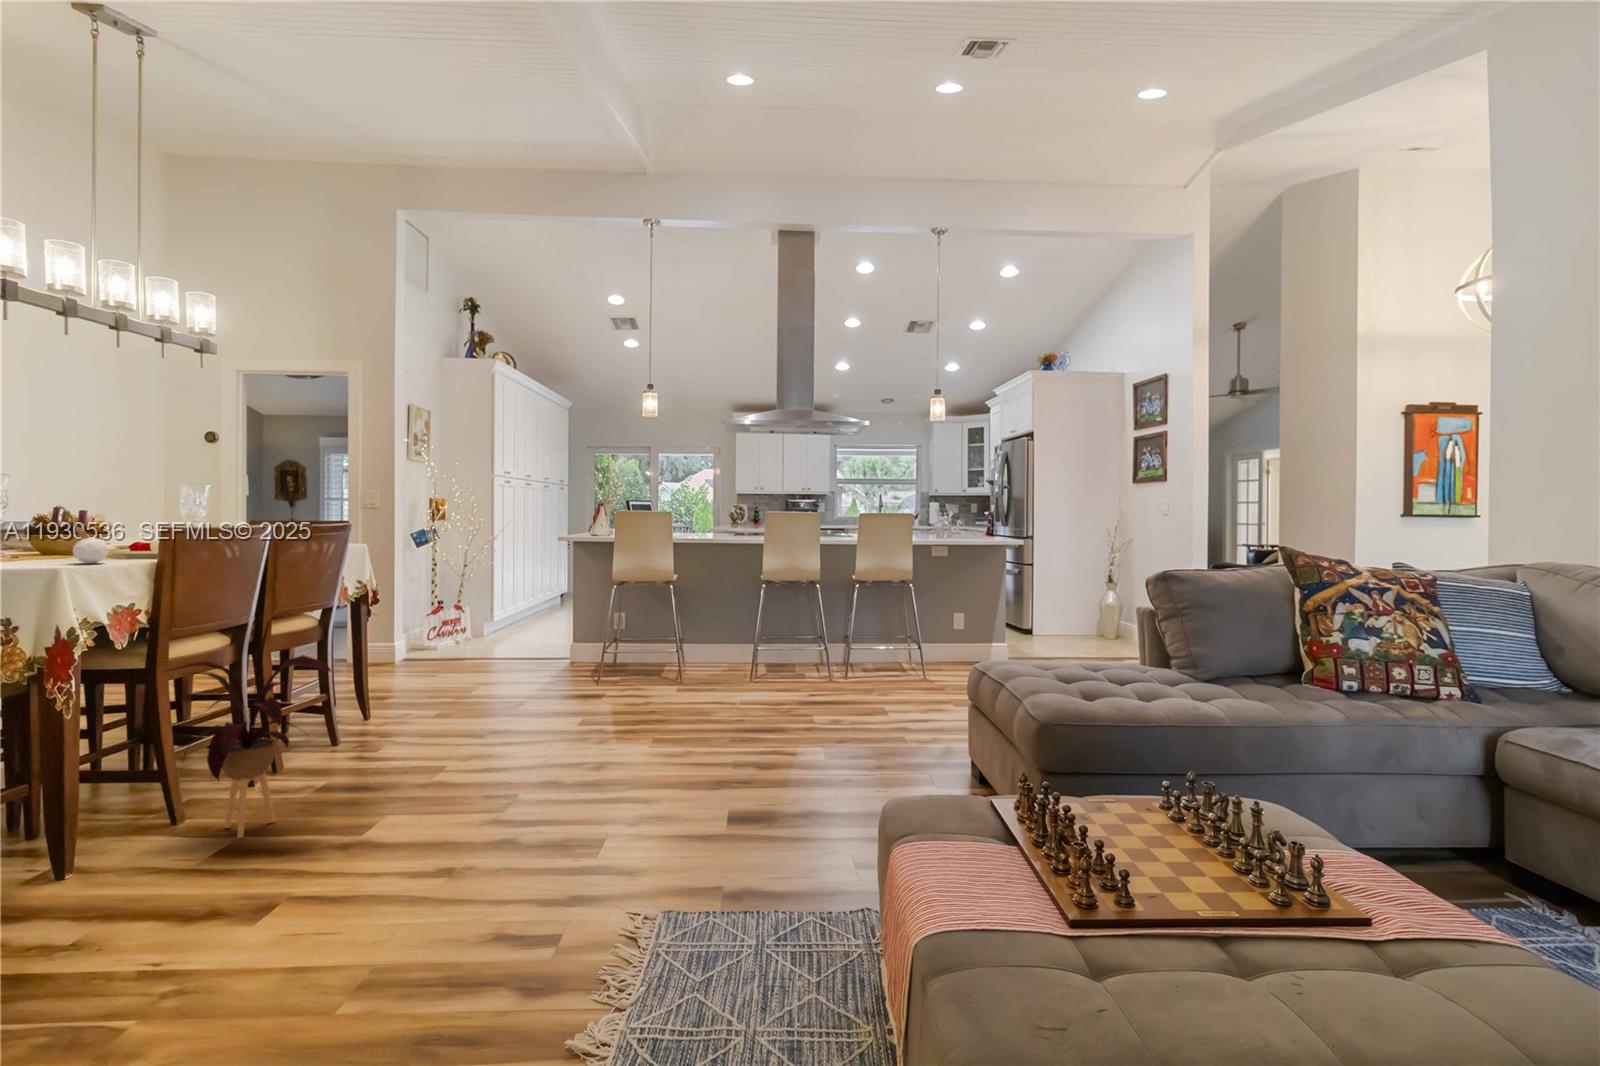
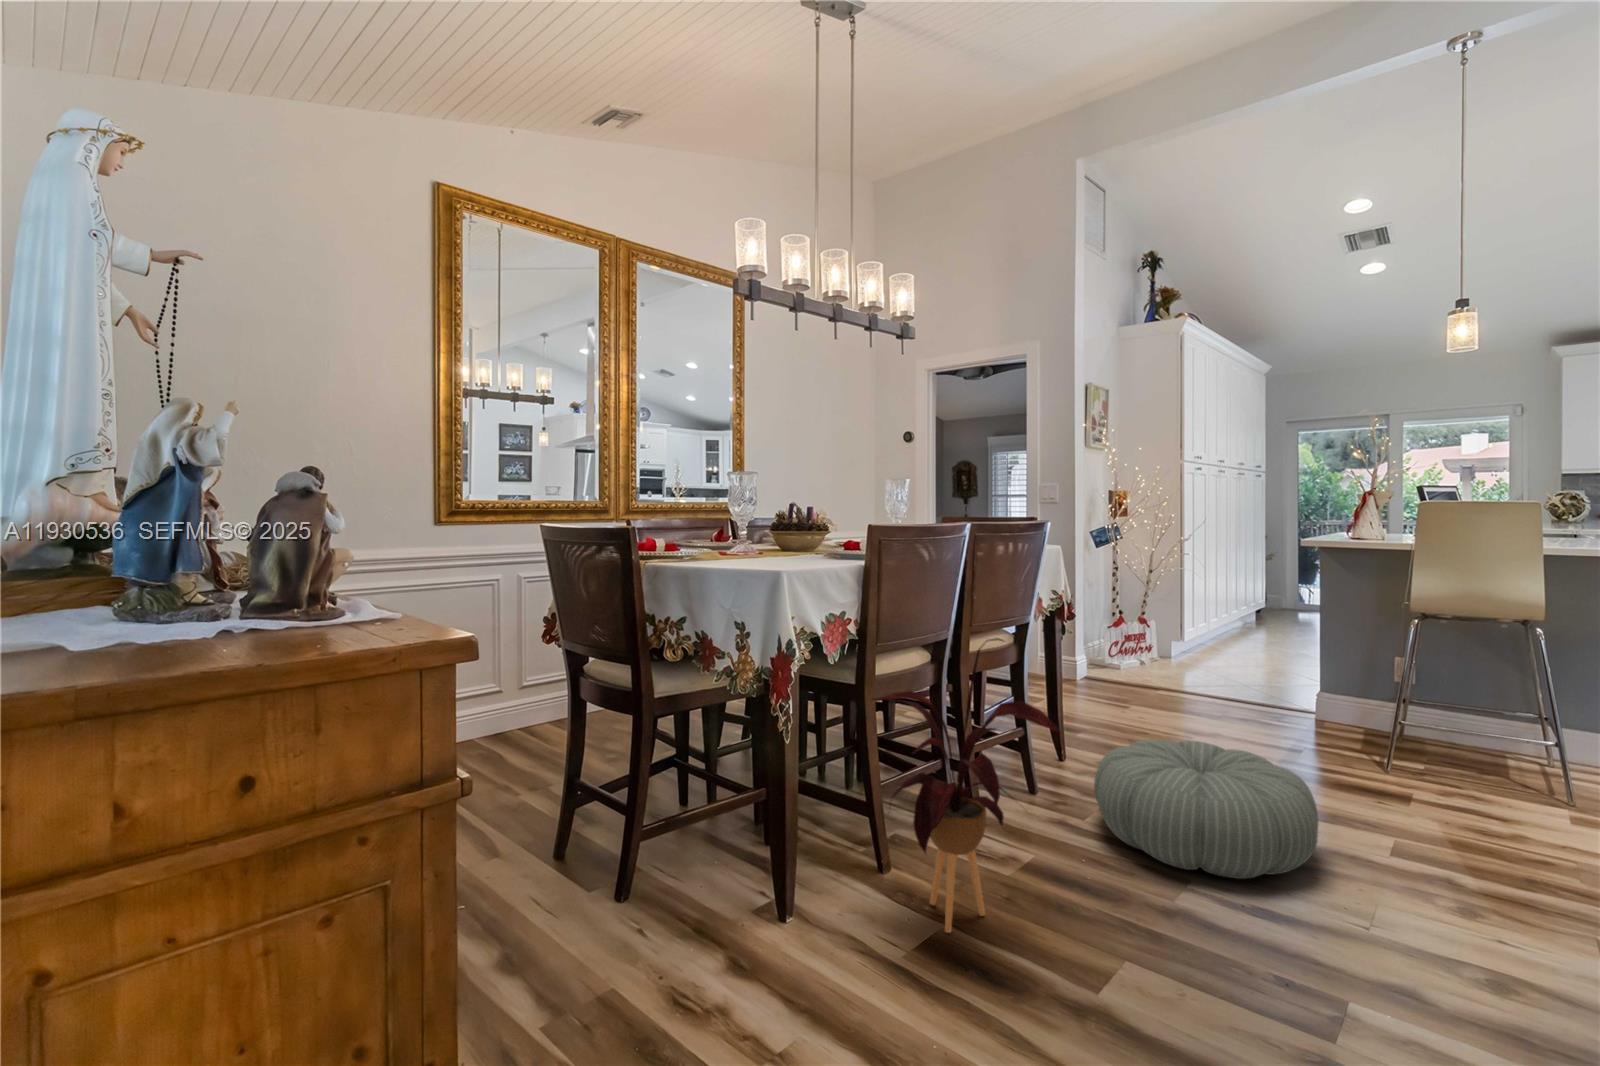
candle: present [73,522,109,563] -> none [794,513,823,563]
pouf: none [381,681,529,763] -> present [1094,740,1319,879]

